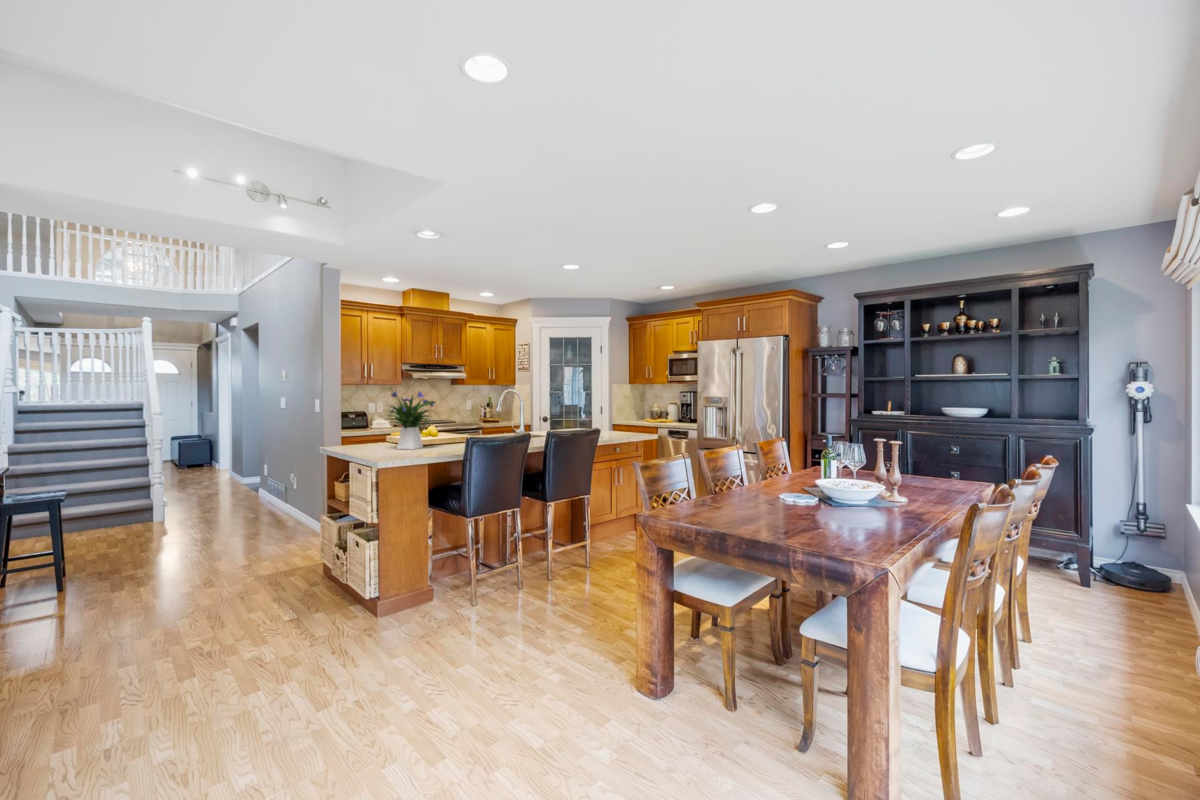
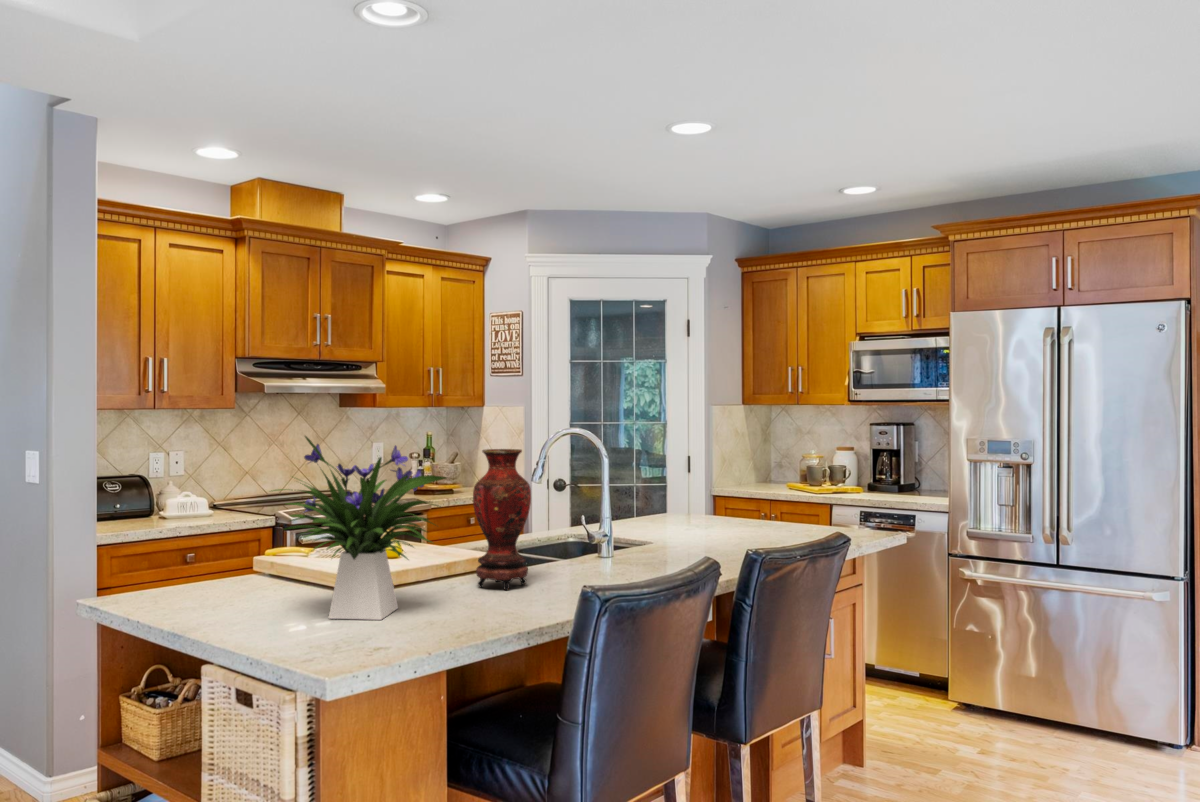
vase: none [457,394,478,444] -> present [473,449,531,590]

